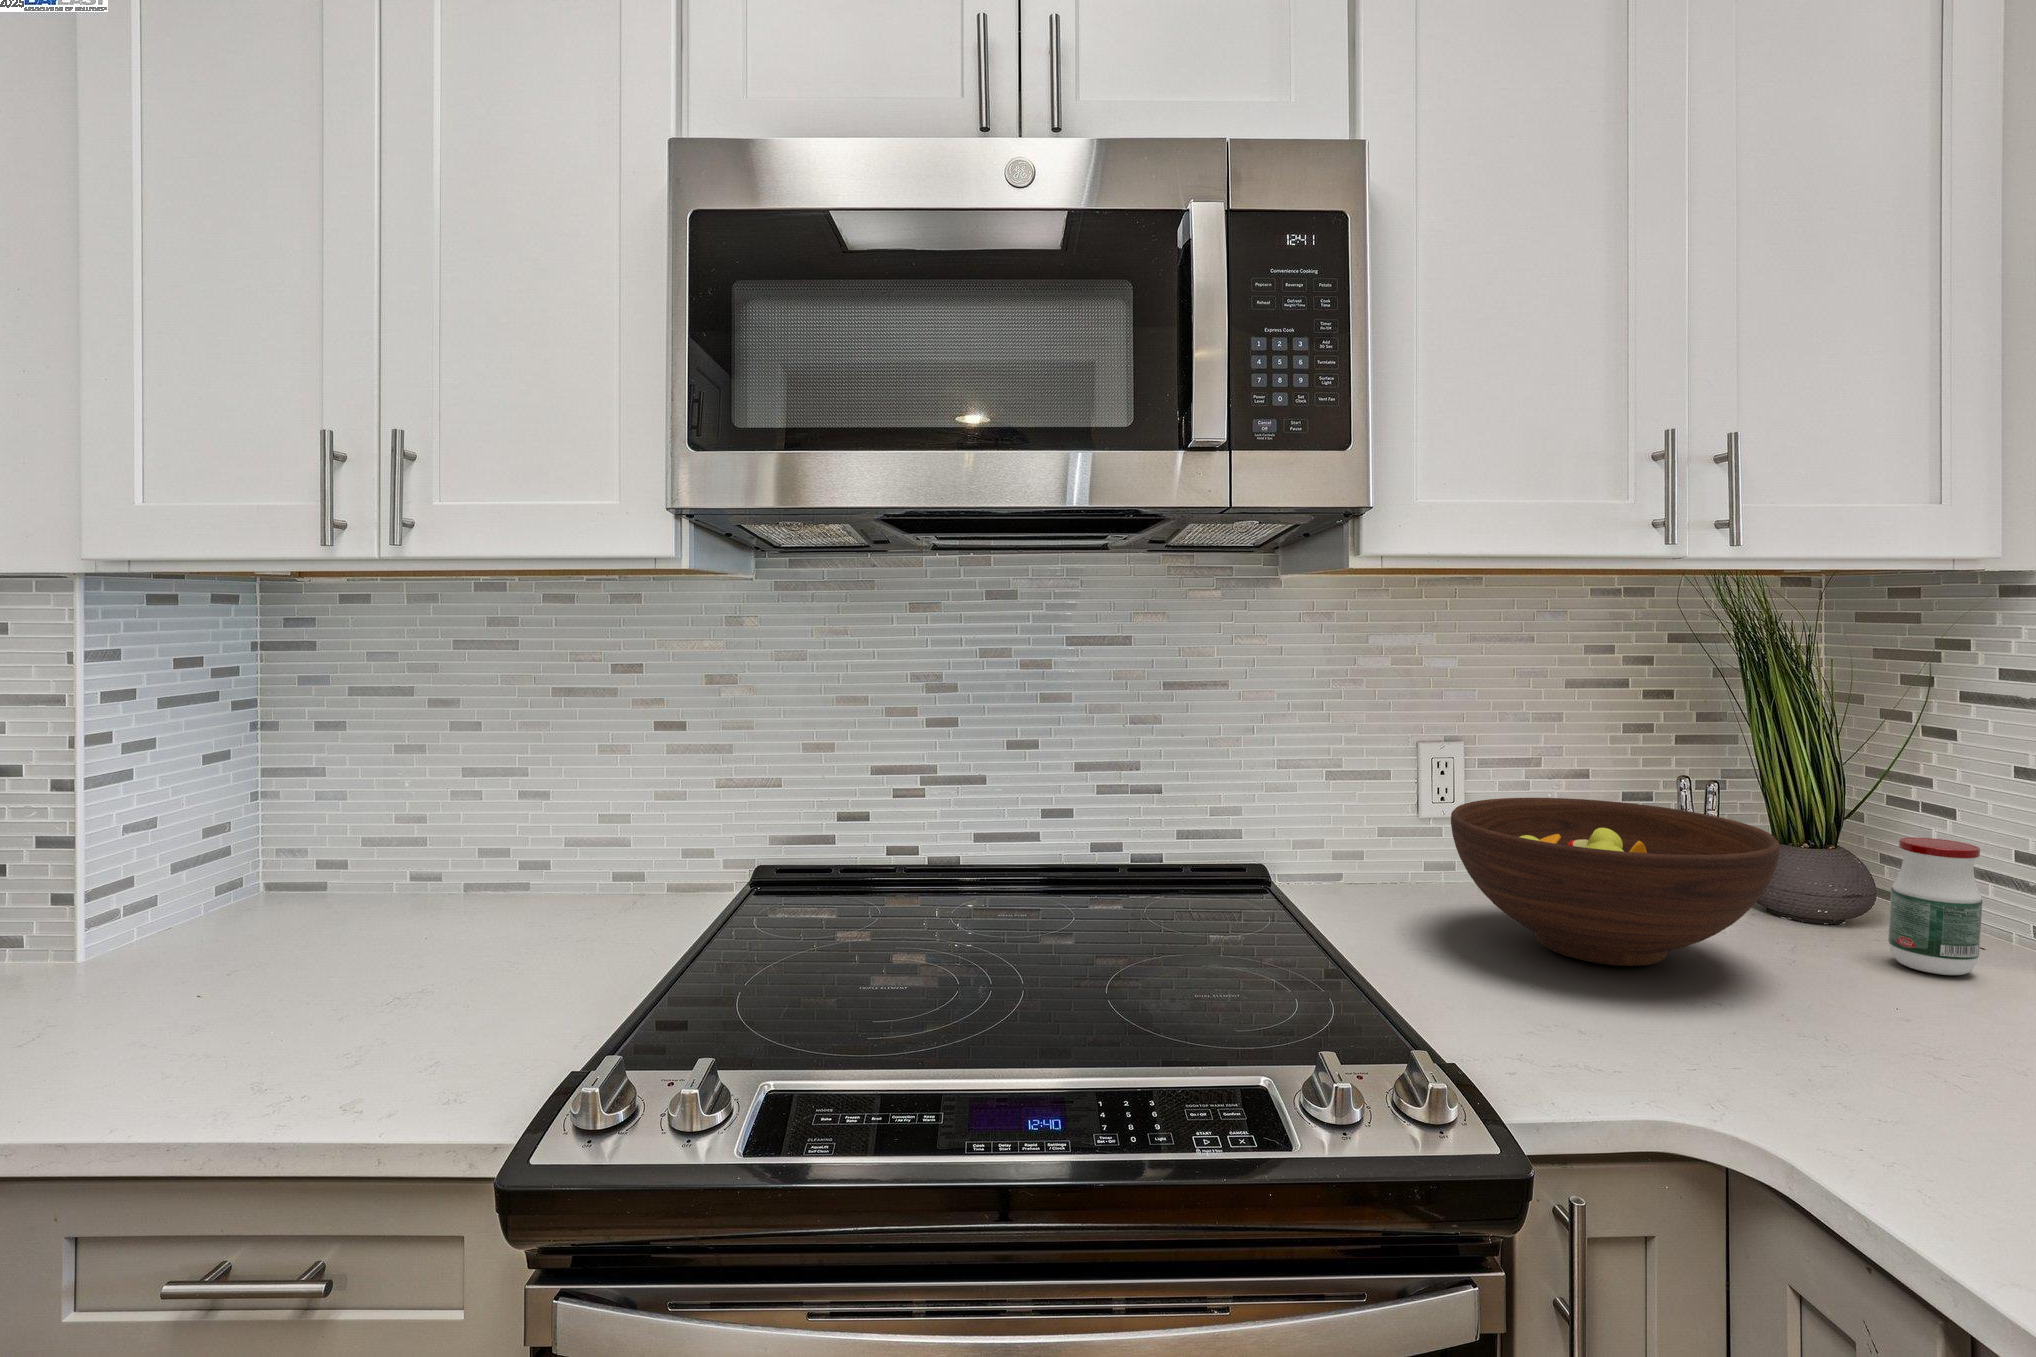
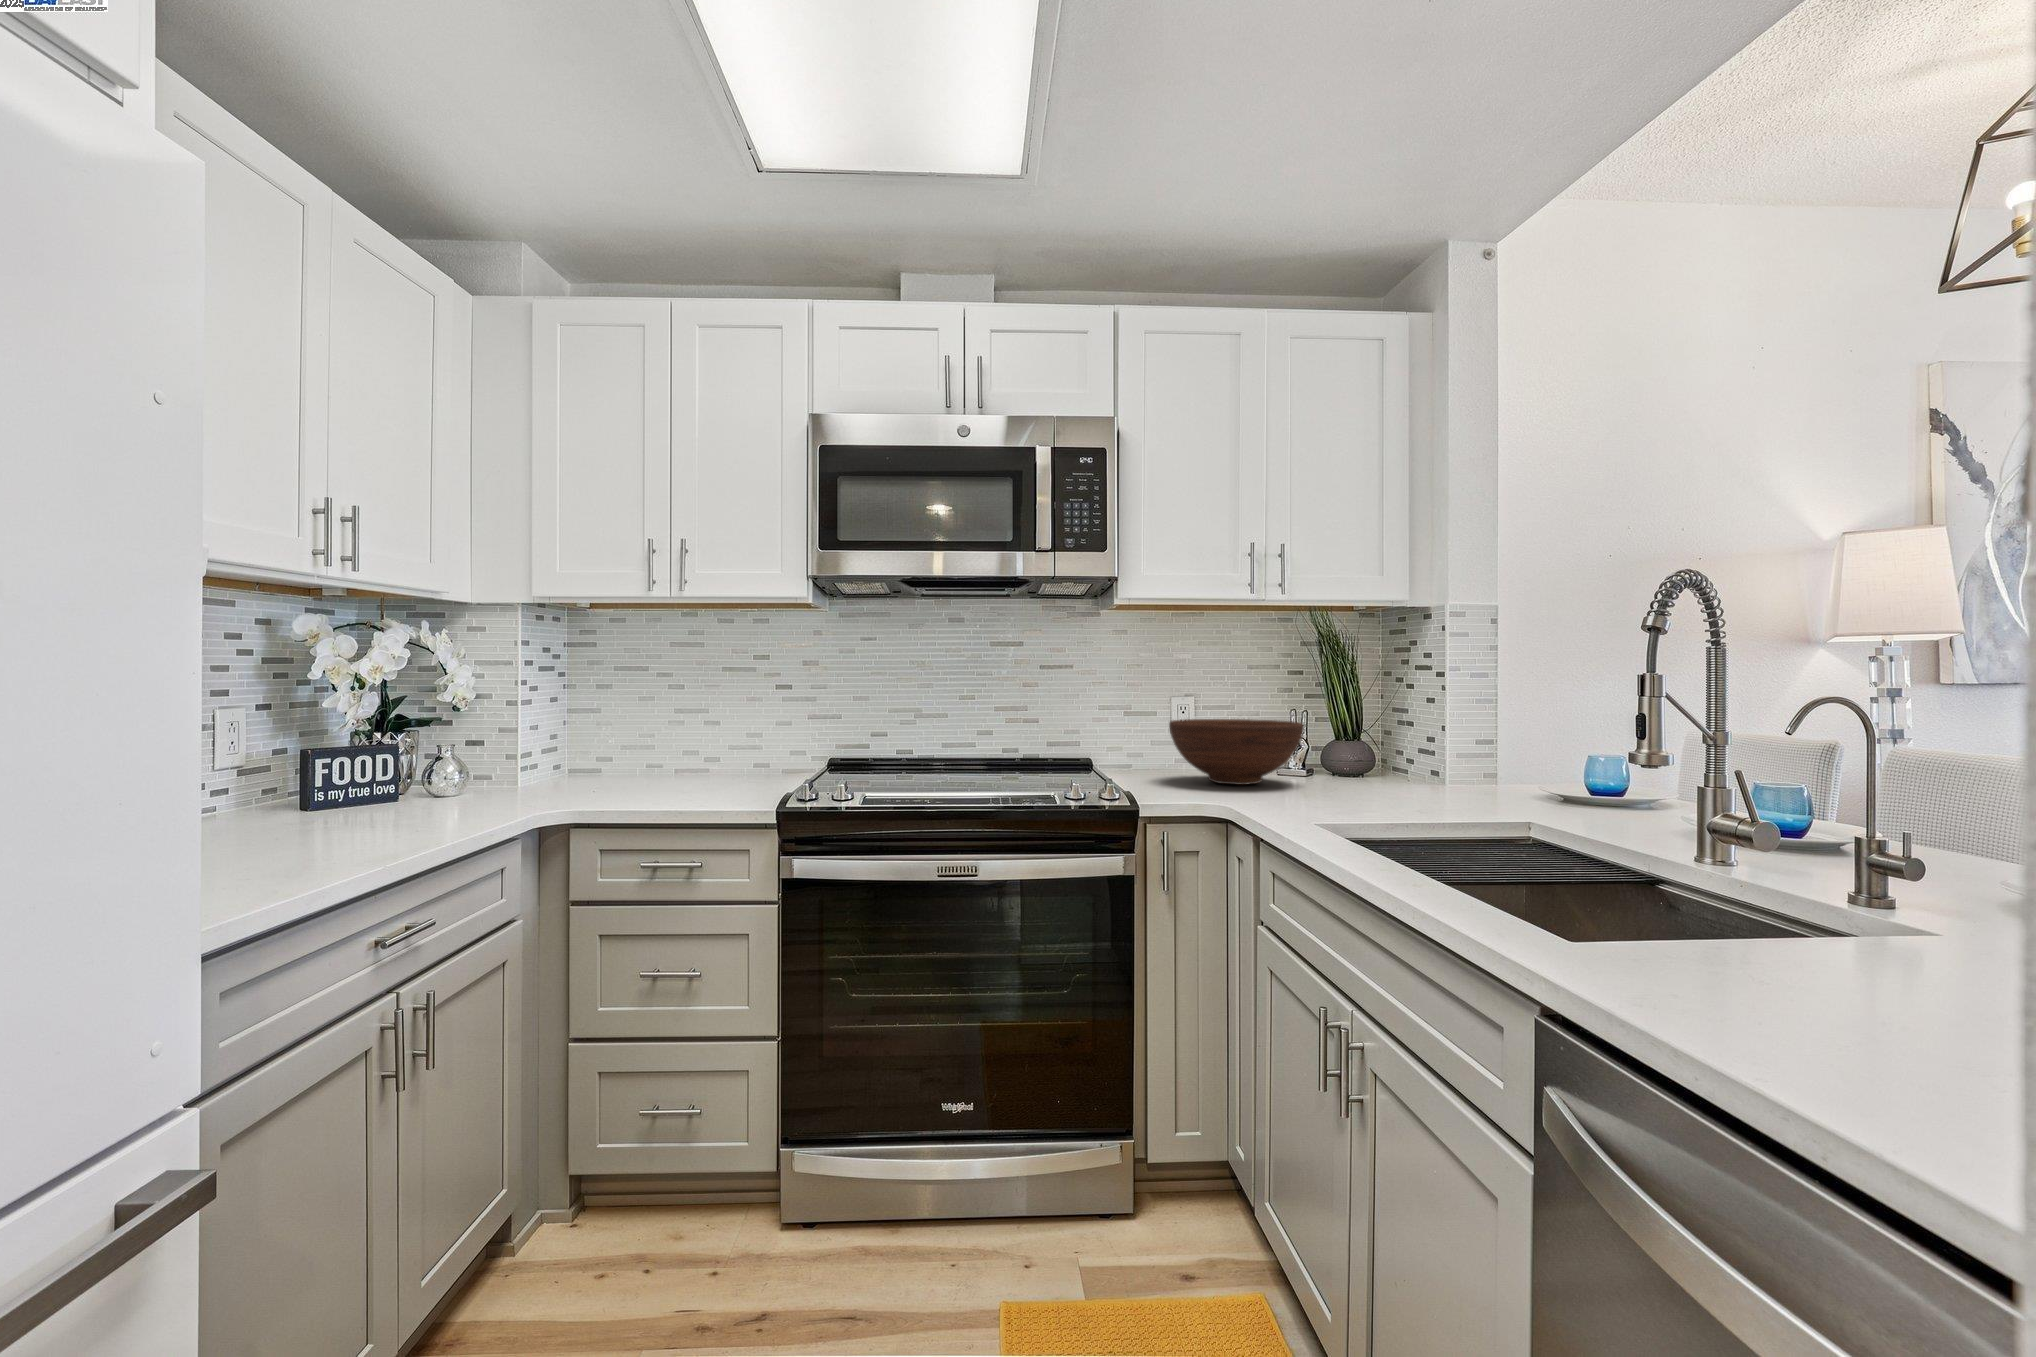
jar: present [1888,837,1982,975] -> none [1363,728,1396,787]

